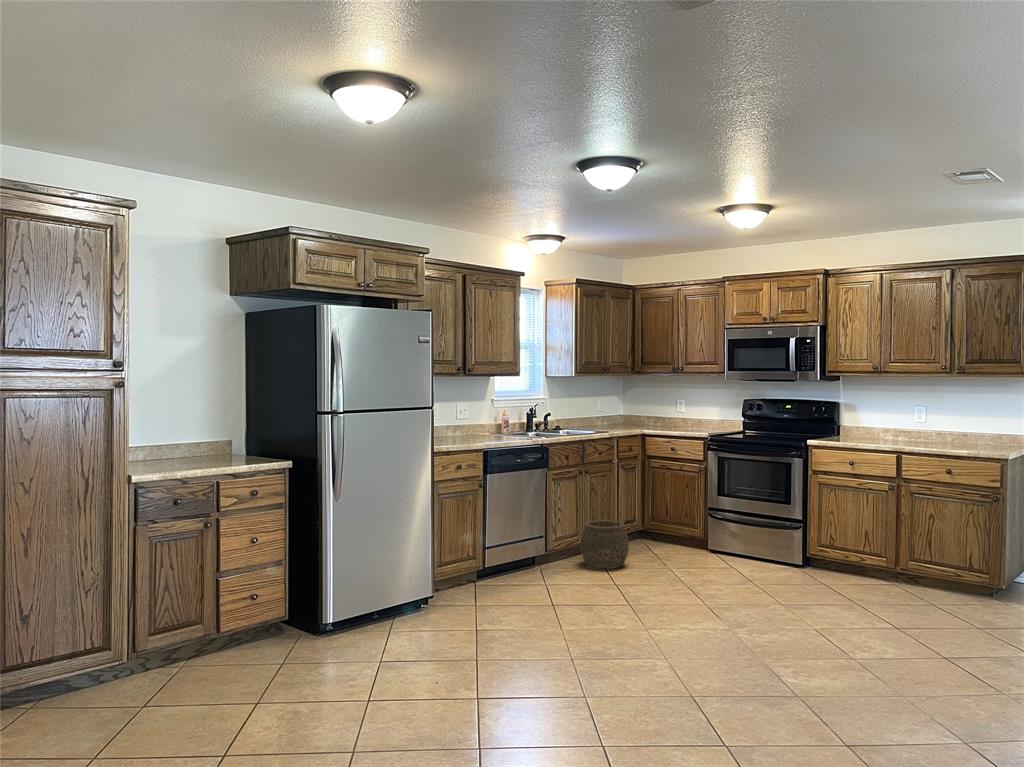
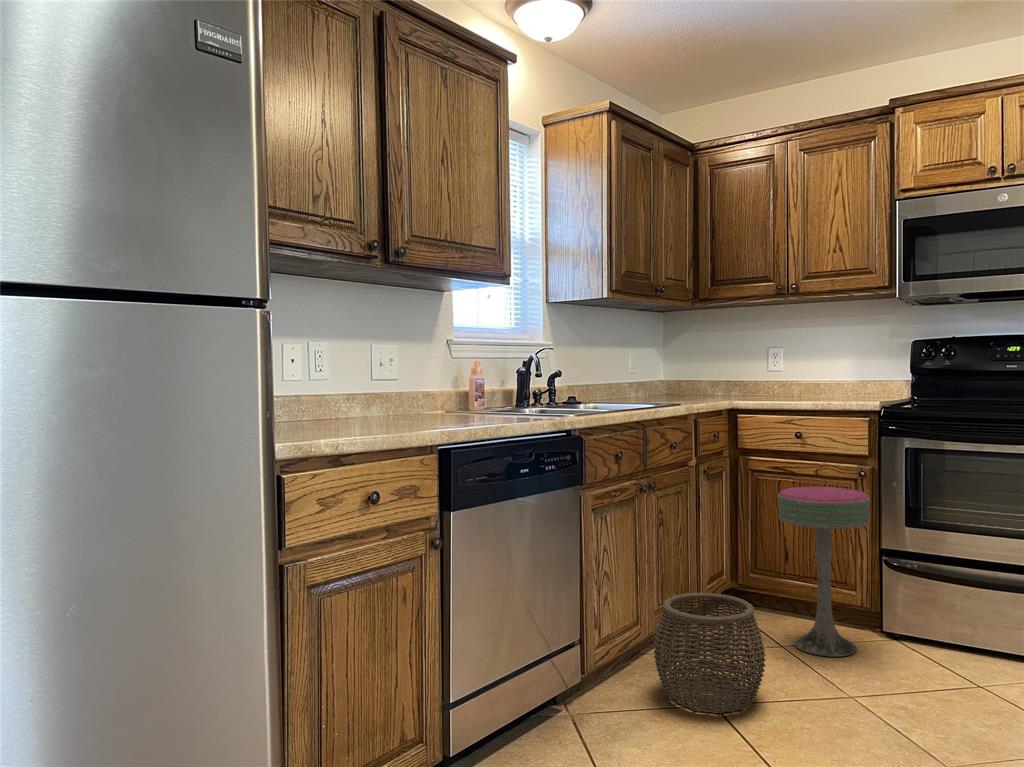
bar stool: none [654,475,696,556] -> present [778,487,870,657]

